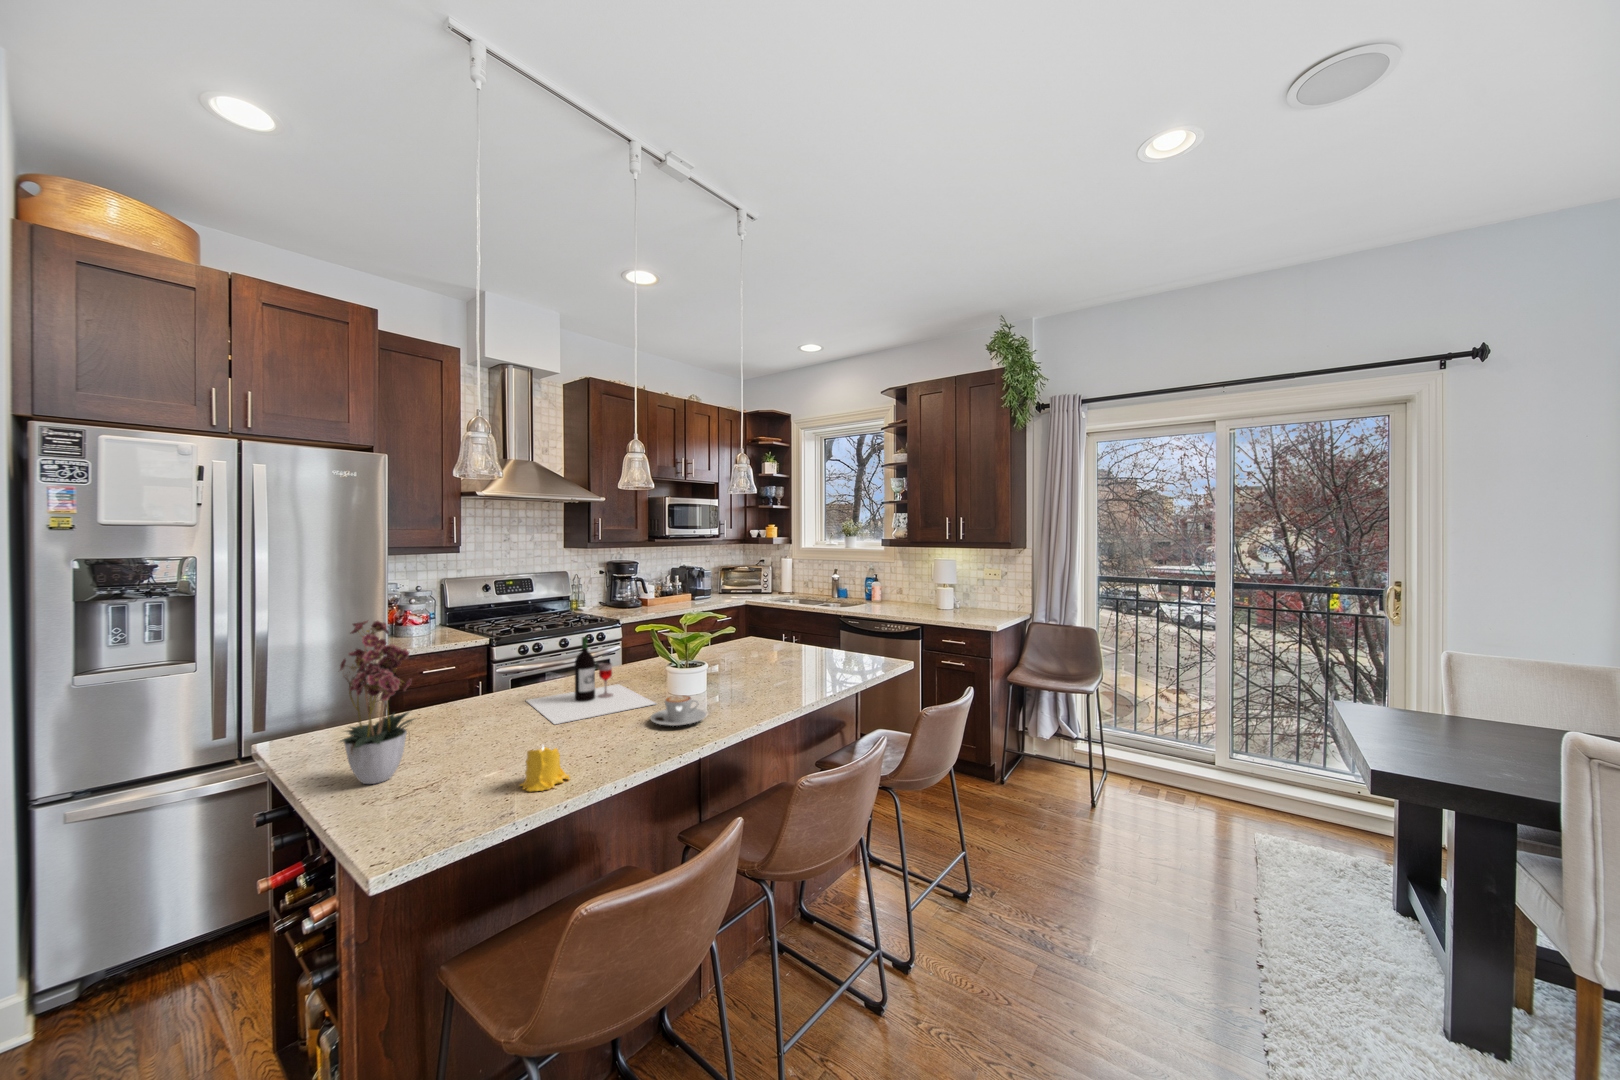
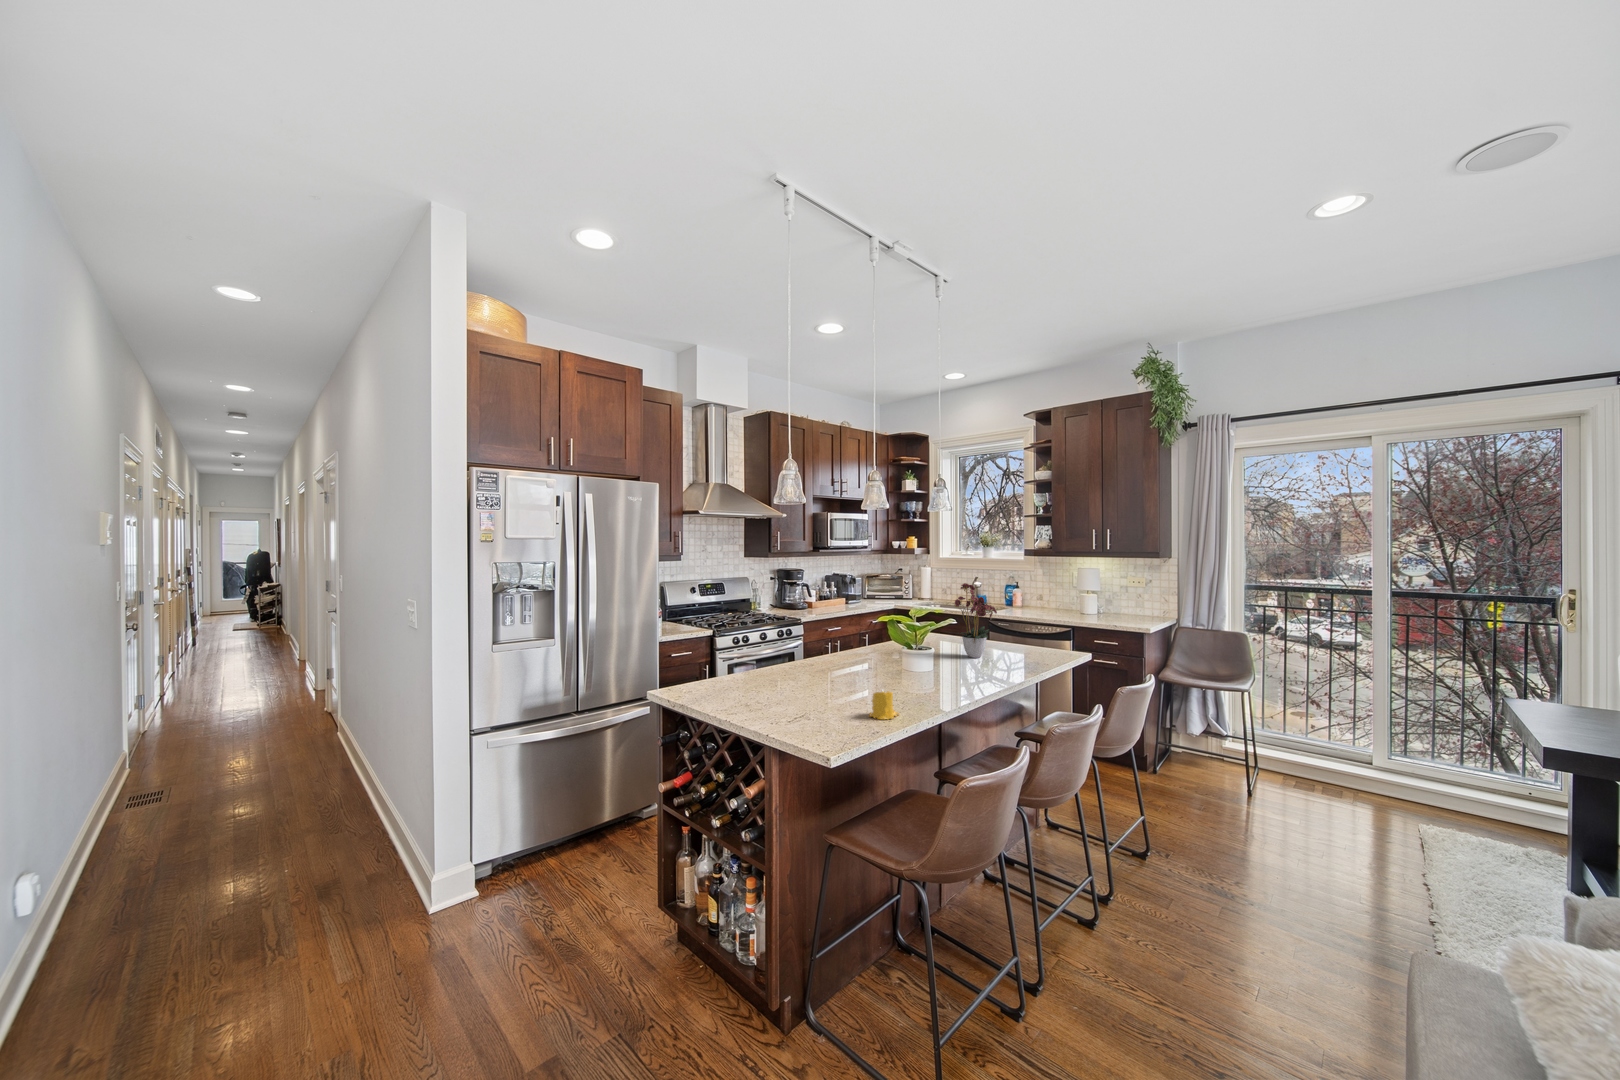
flower arrangement: present [340,621,413,784] -> present [955,583,997,658]
wine bottle: present [527,637,655,724] -> none [804,623,909,685]
coffee cup: present [650,695,706,726] -> none [917,667,958,689]

